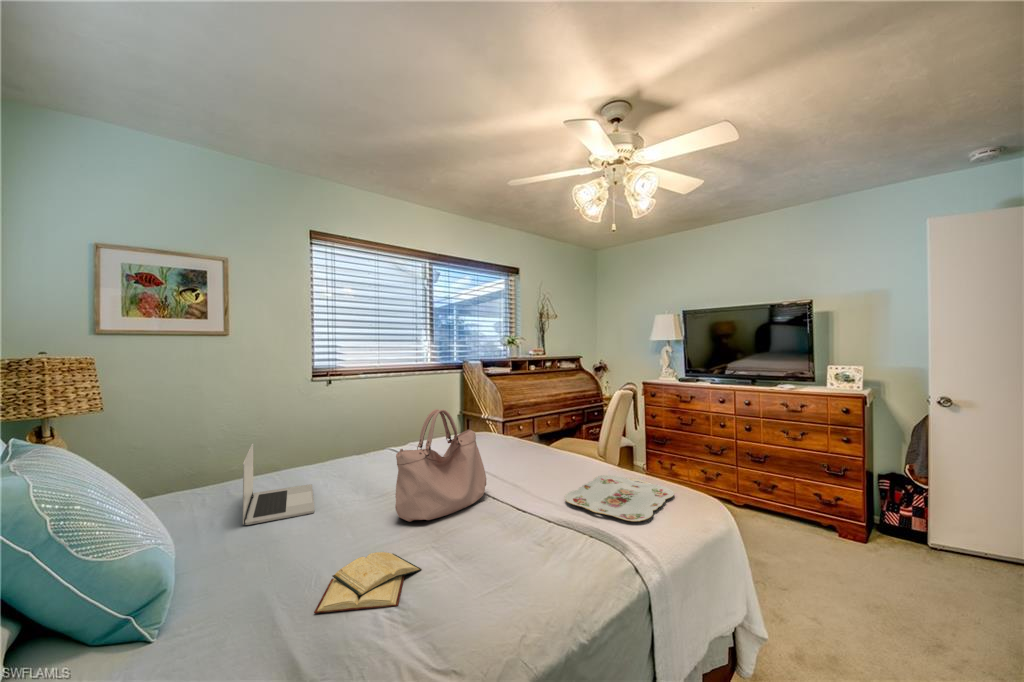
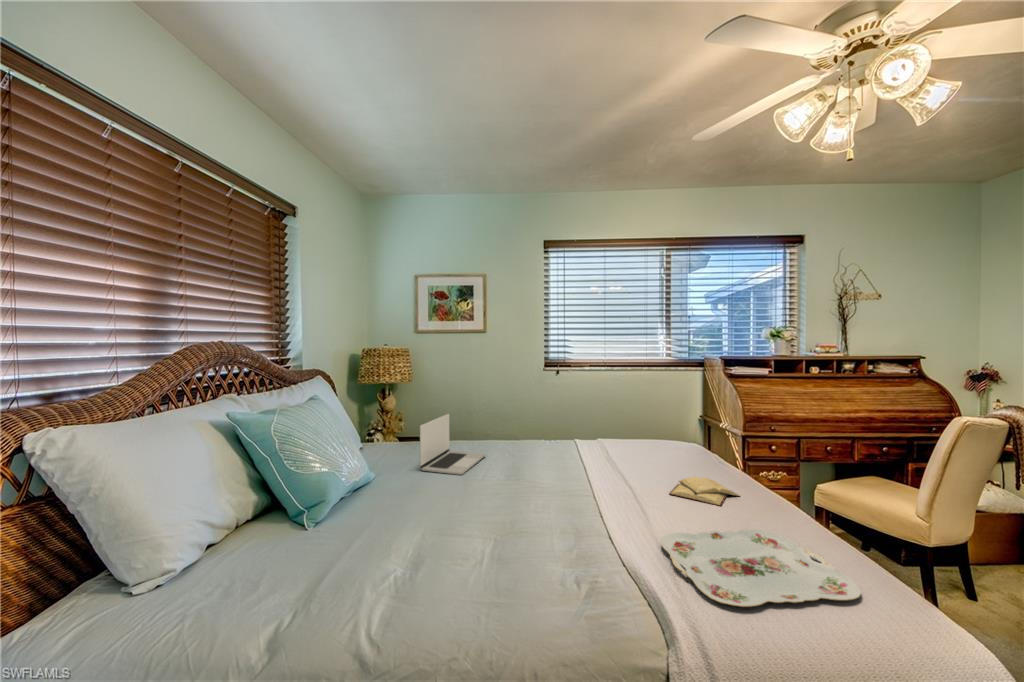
handbag: present [395,409,486,522] -> none [493,405,598,509]
diary: present [314,552,422,613] -> present [669,477,739,506]

